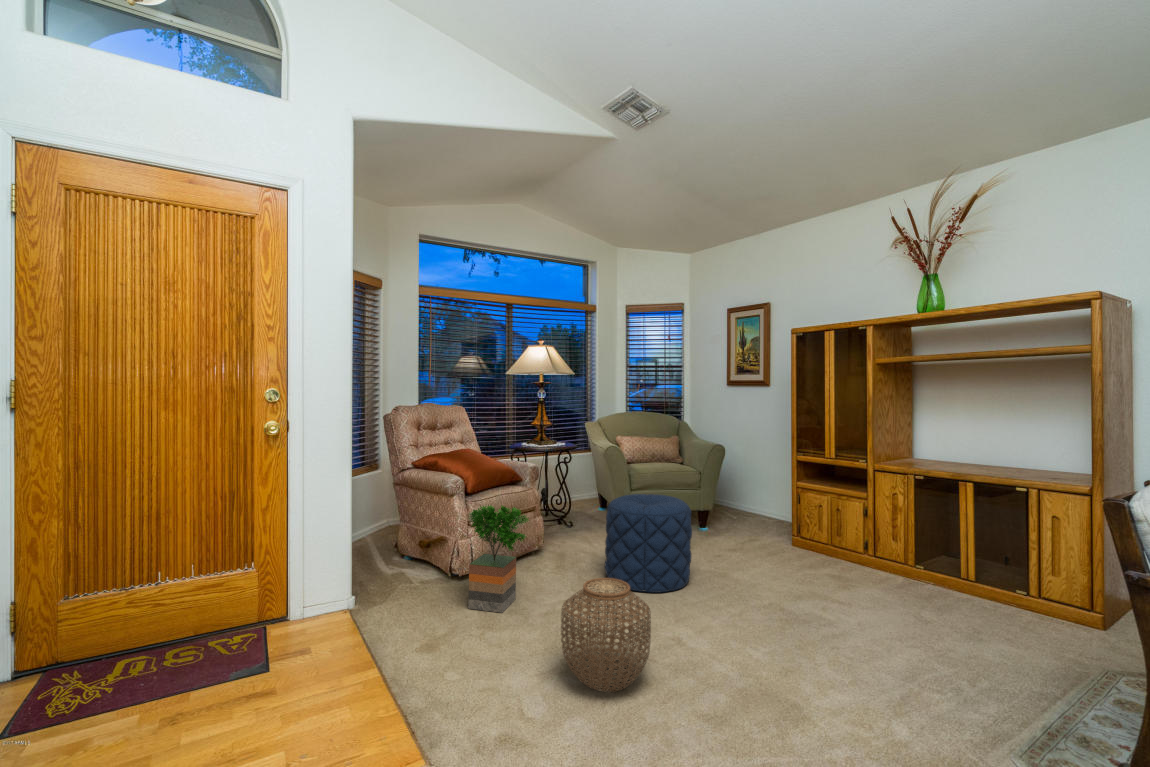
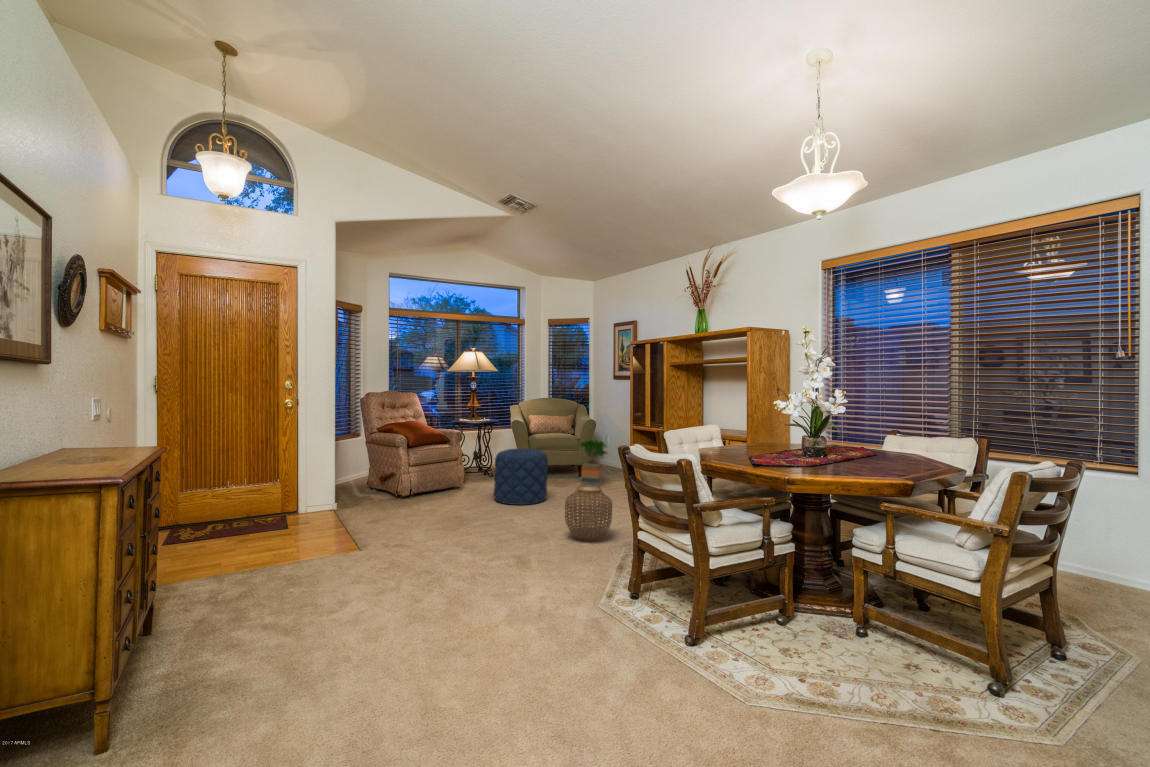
potted tree: present [468,505,528,613] -> present [580,439,607,487]
woven basket: present [561,578,651,692] -> present [565,486,612,541]

